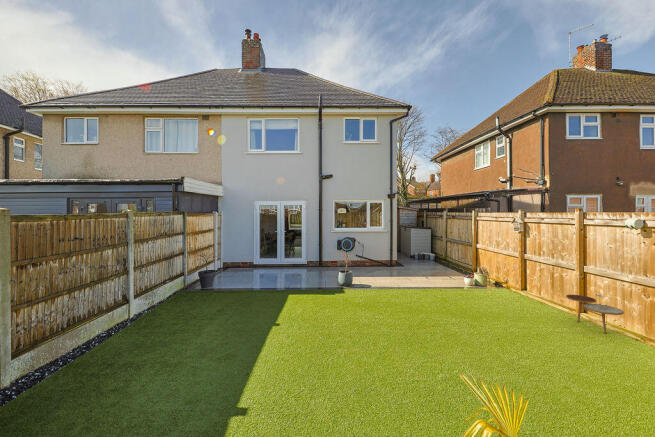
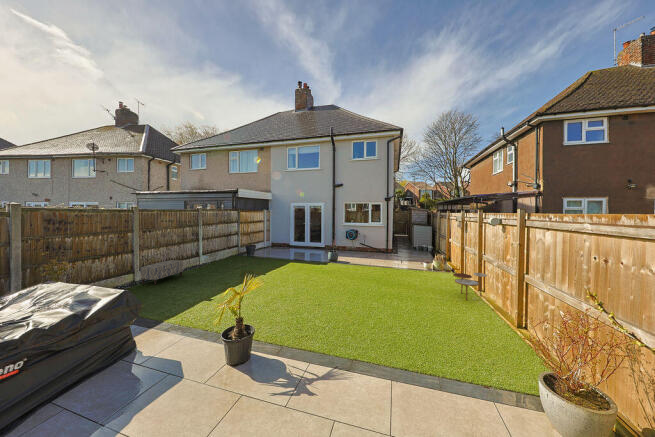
bench: none [10,321,113,399] -> present [140,260,183,285]

